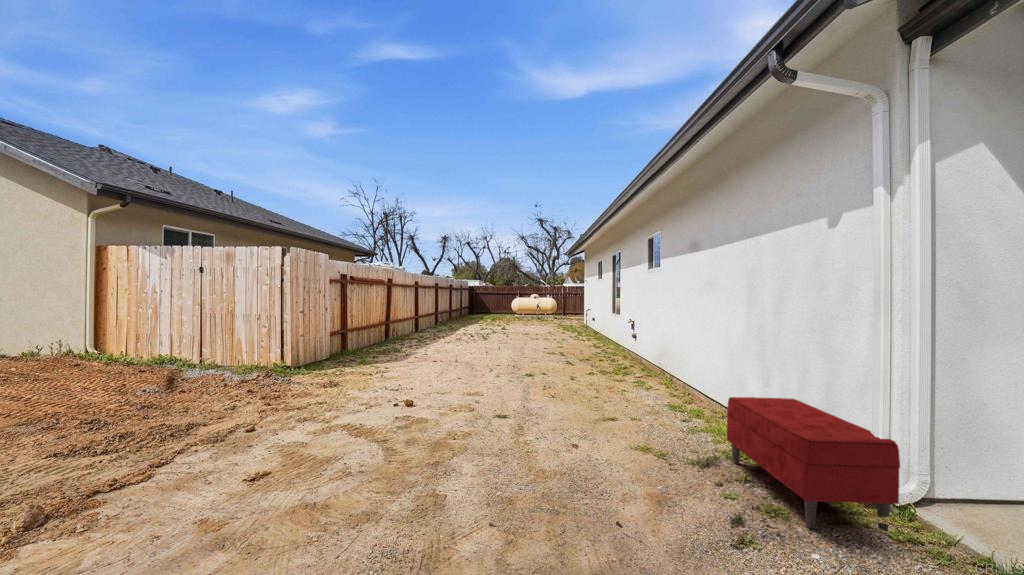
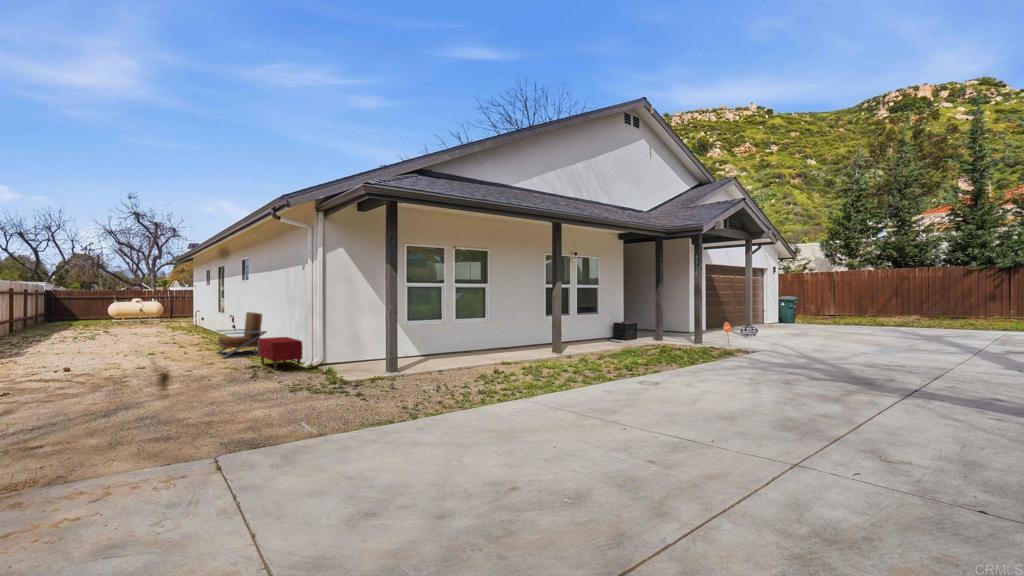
lounge chair: none [620,322,718,417] -> present [217,312,267,358]

